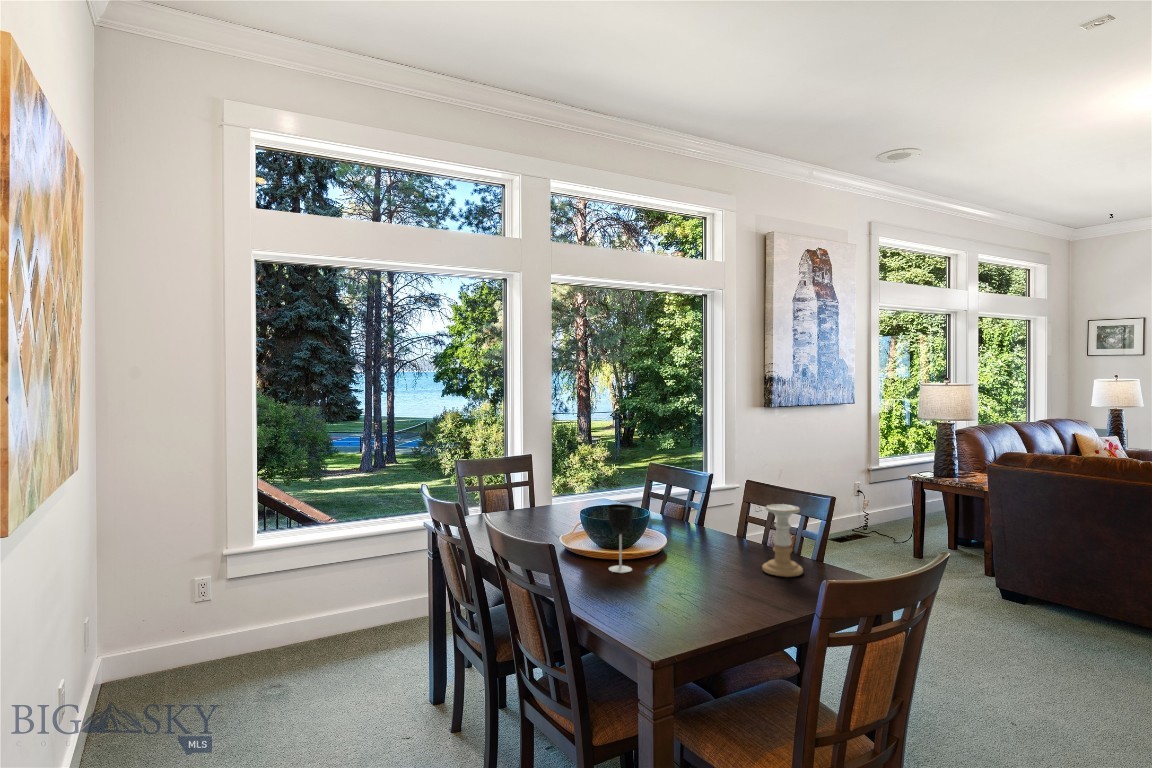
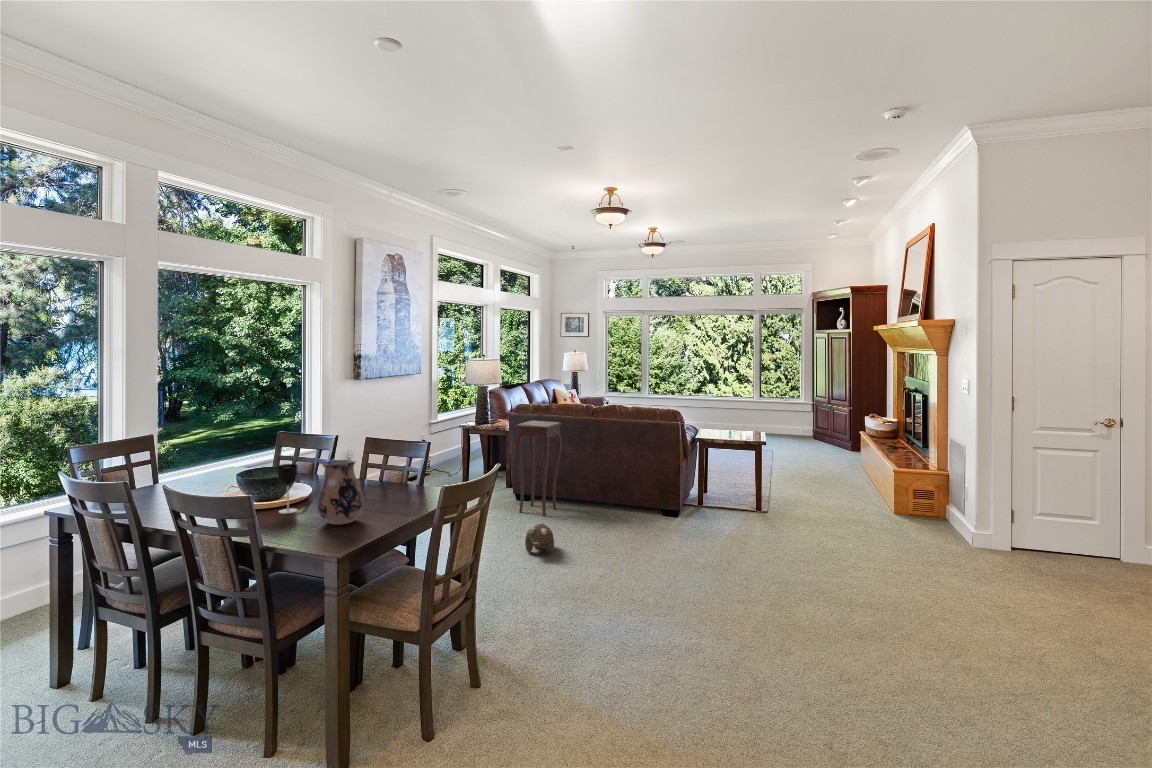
side table: none [999,477,1092,640] -> present [516,420,562,516]
ceramic pitcher: none [645,504,709,604] -> present [318,459,363,525]
candle holder: present [762,504,803,577] -> none [389,452,415,498]
plush toy: none [1016,657,1077,716] -> present [525,524,554,554]

